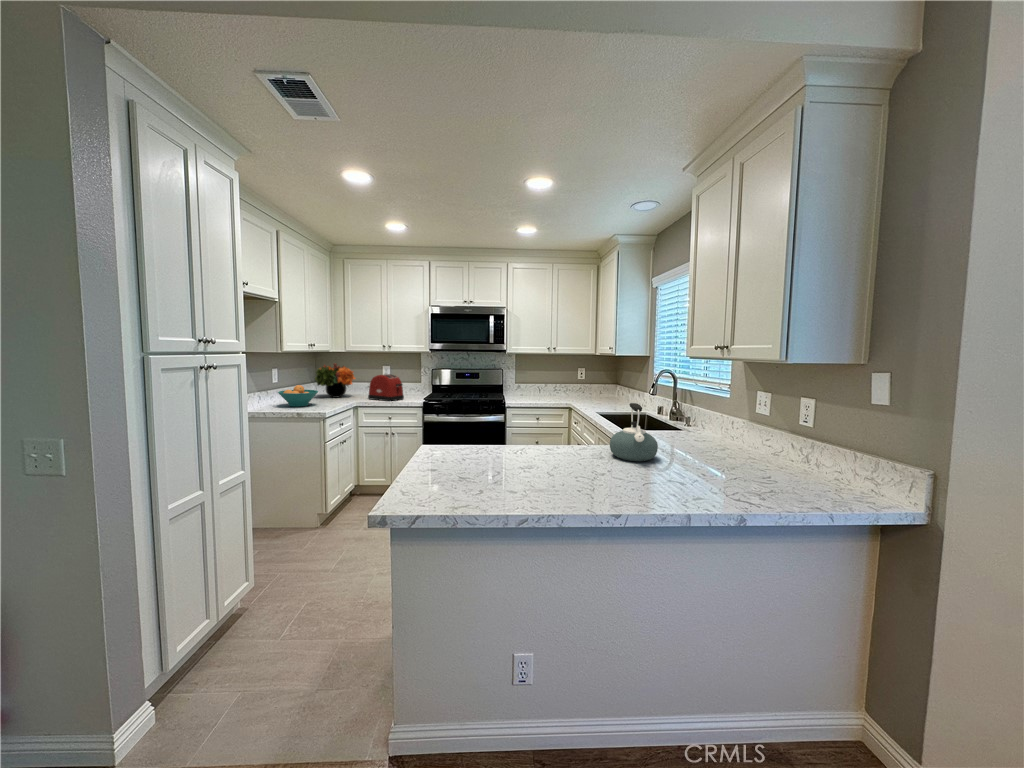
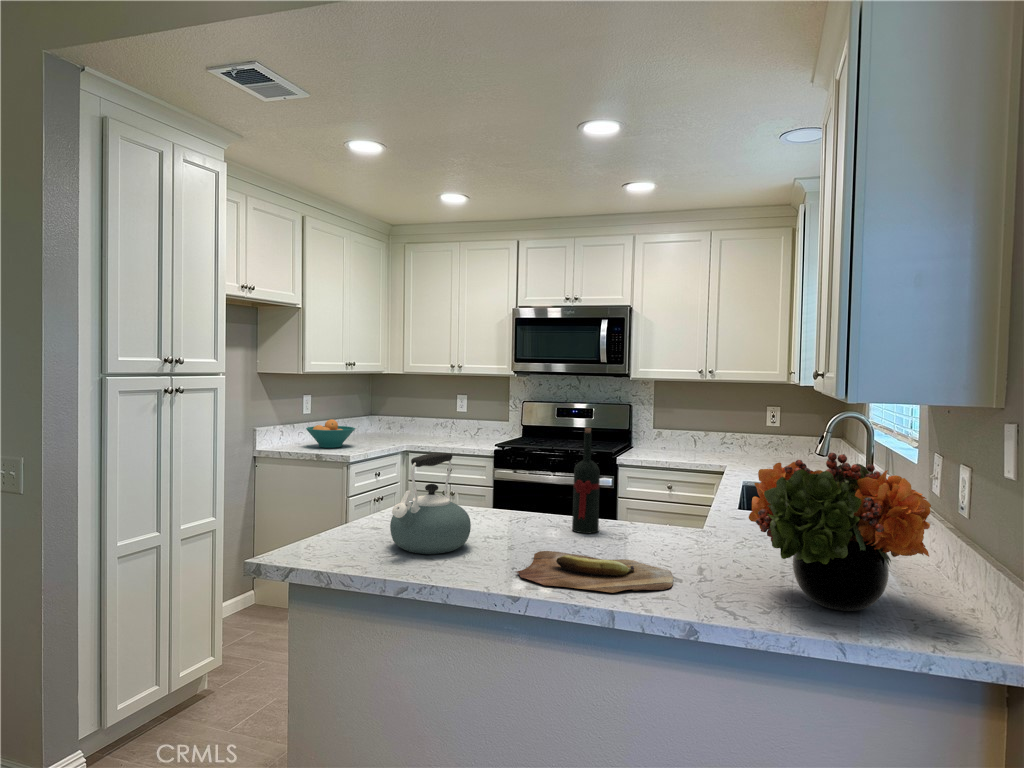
flower arrangement: present [315,364,355,398] -> present [749,453,931,611]
toaster: present [368,374,404,401] -> none [426,408,474,447]
wine bottle: none [563,389,582,459] -> present [572,428,600,533]
kettle: present [610,403,658,461] -> present [390,453,471,554]
cutting board: none [576,475,684,502] -> present [516,551,673,593]

